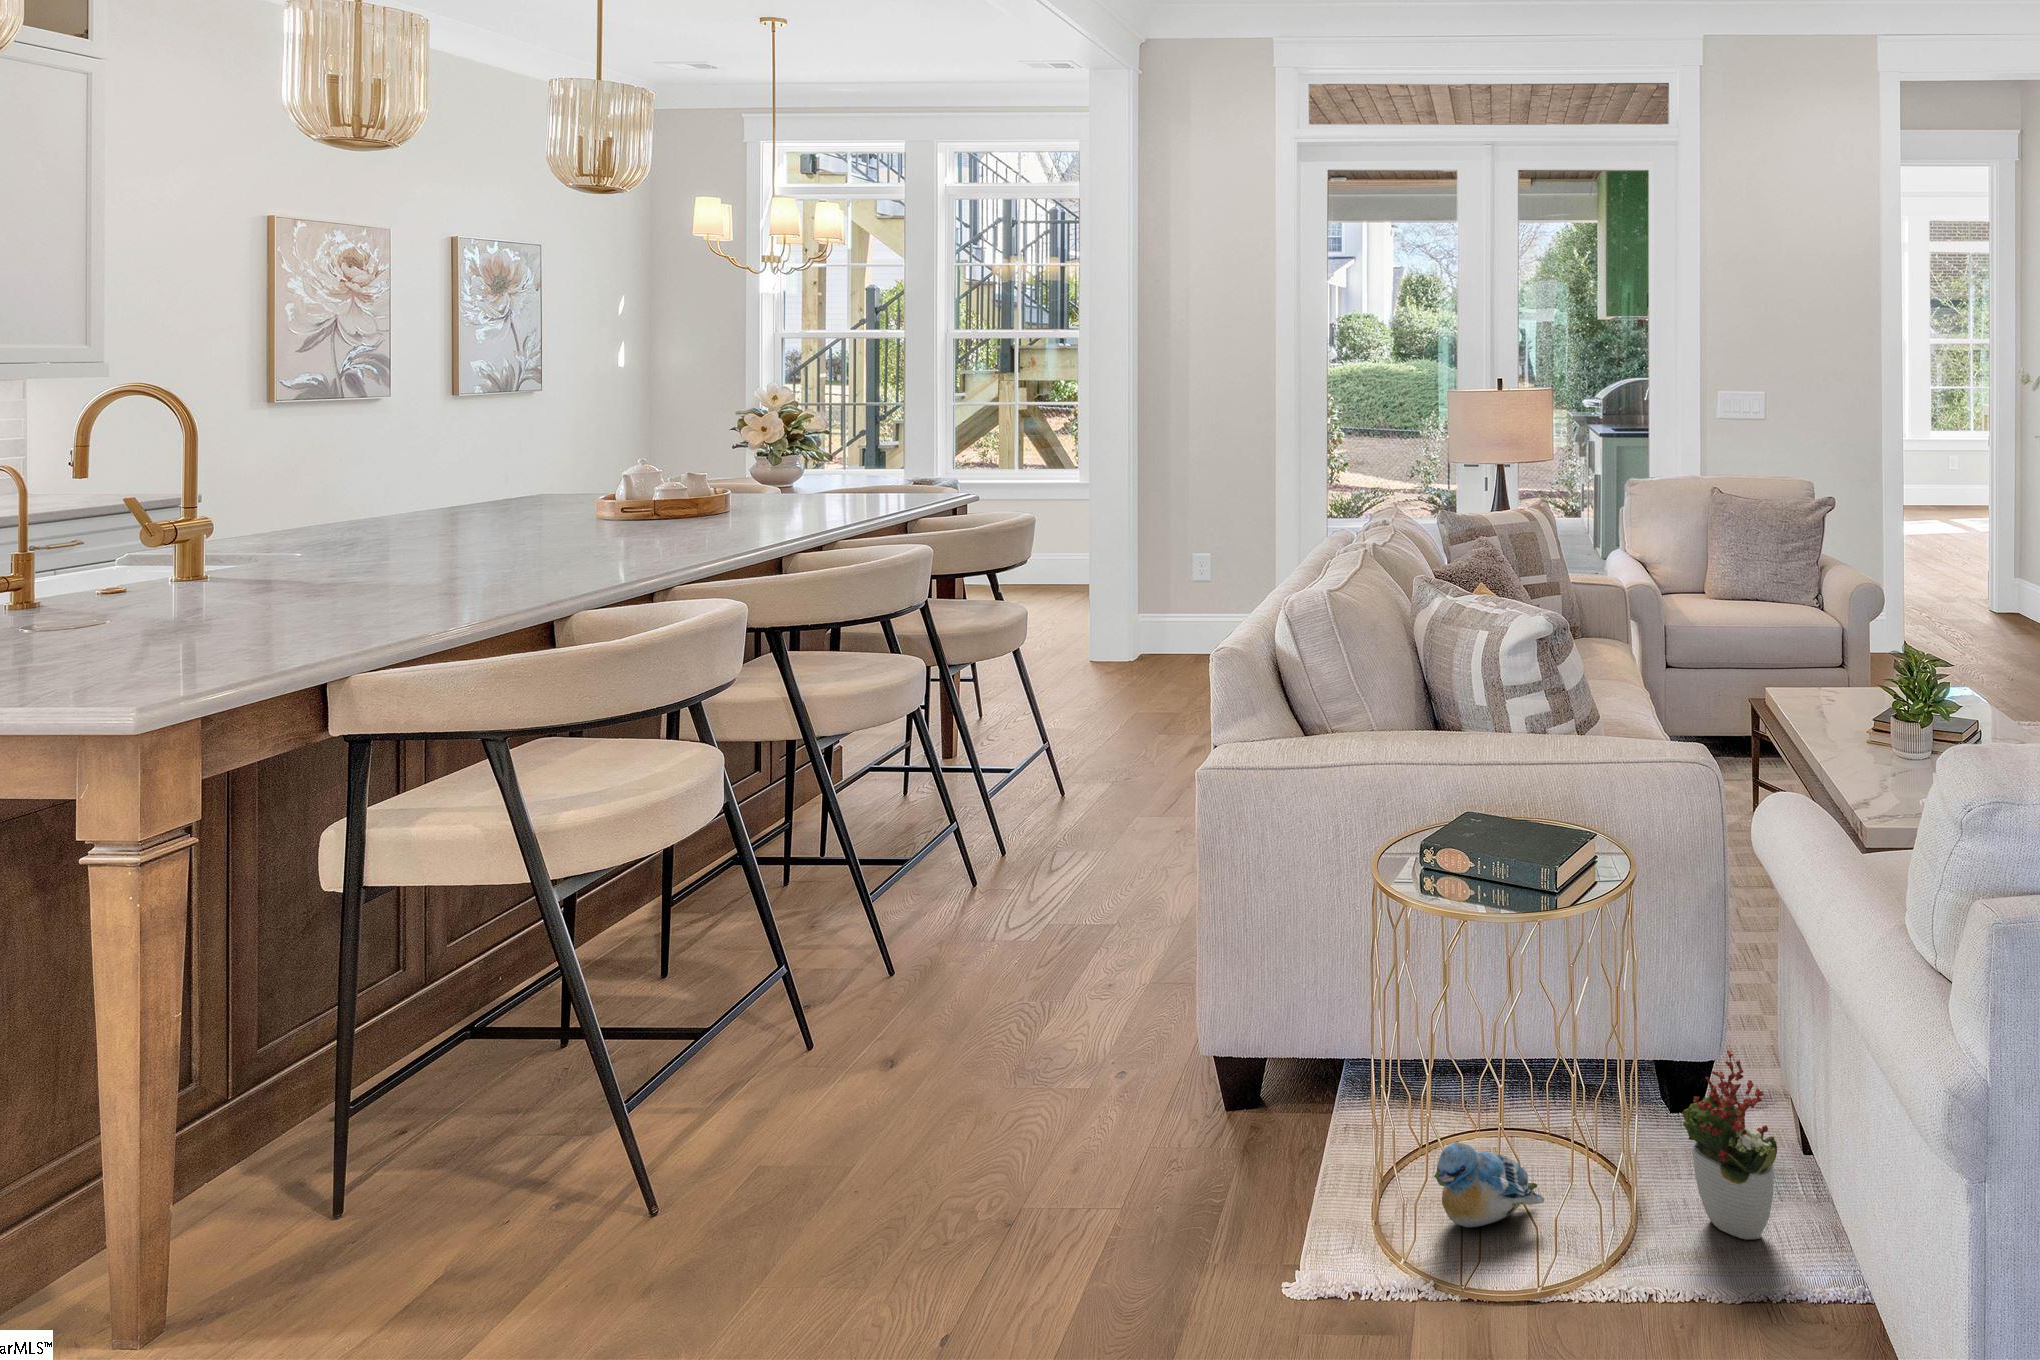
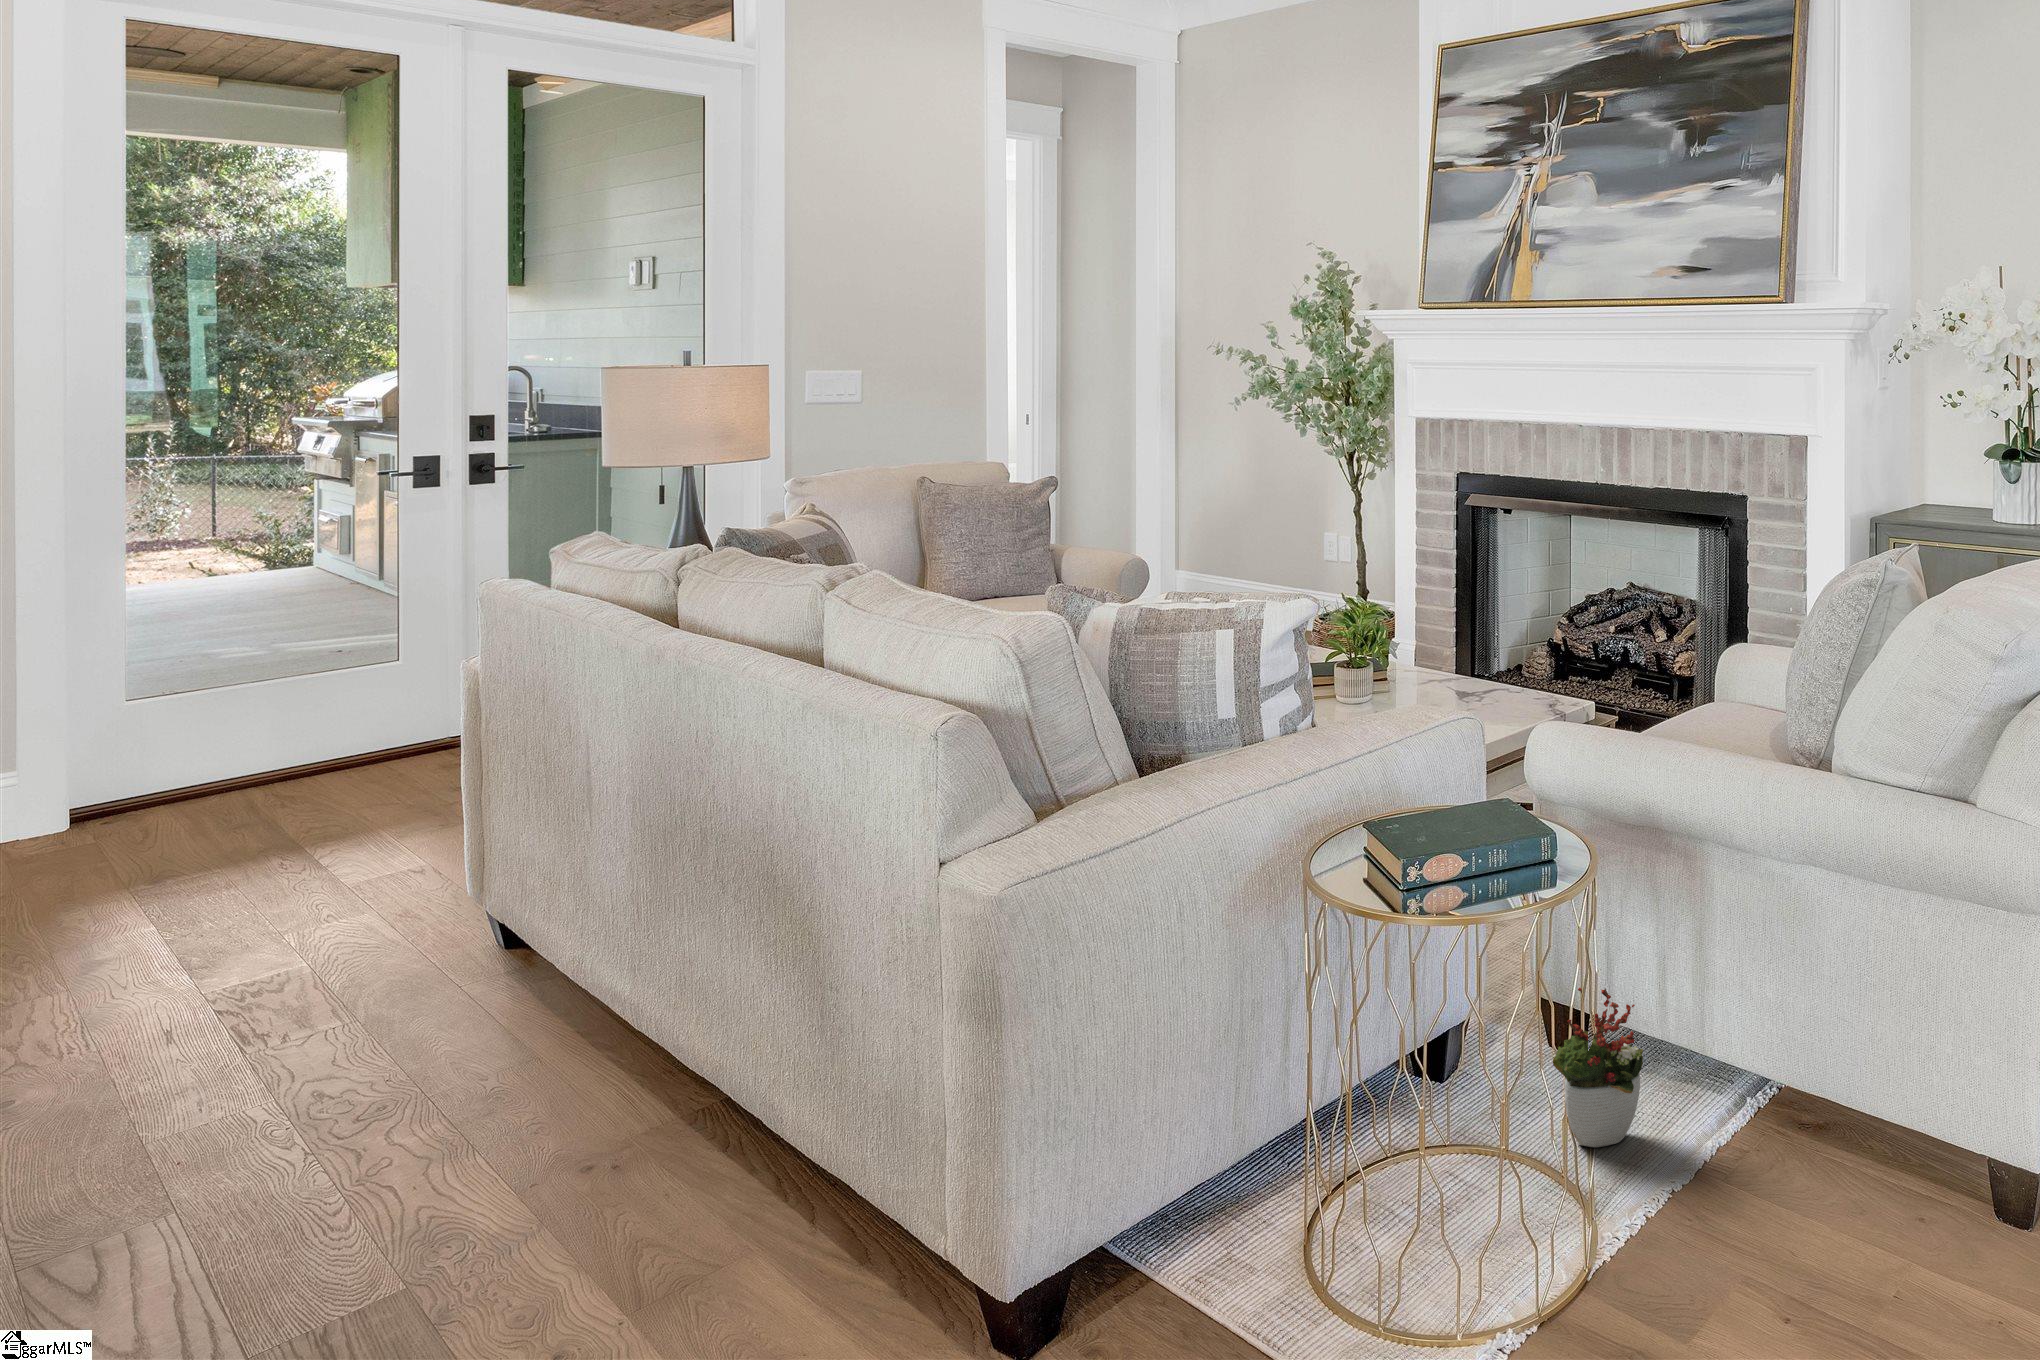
plush toy: present [1434,1143,1544,1227] -> none [1409,1189,1490,1277]

